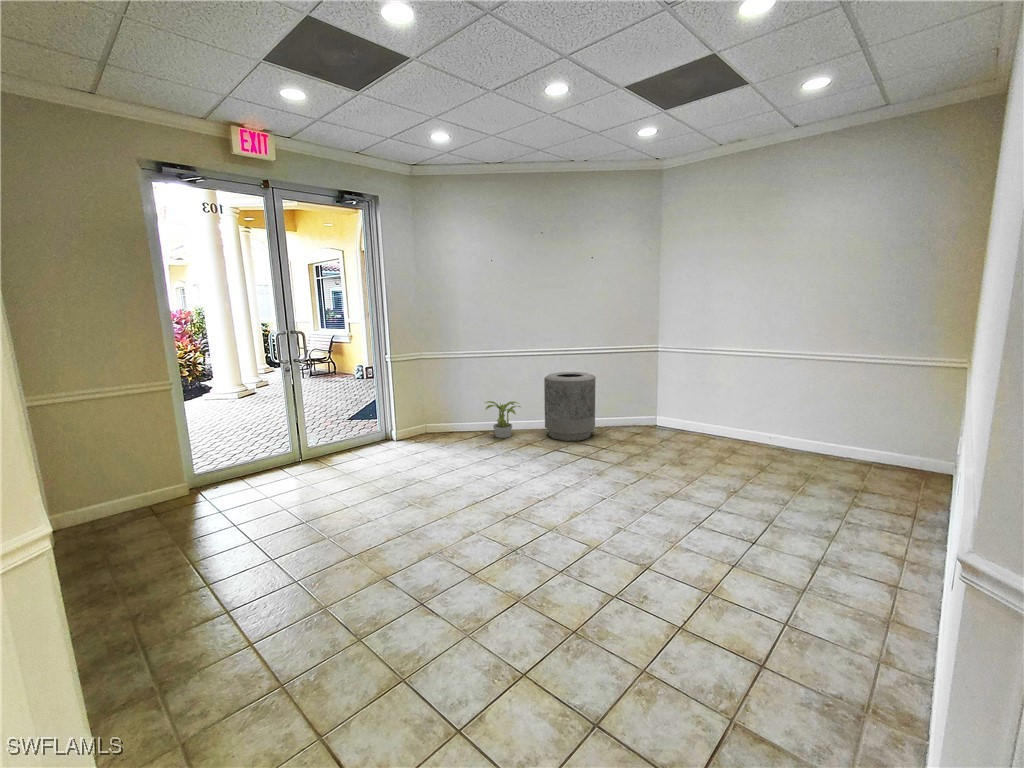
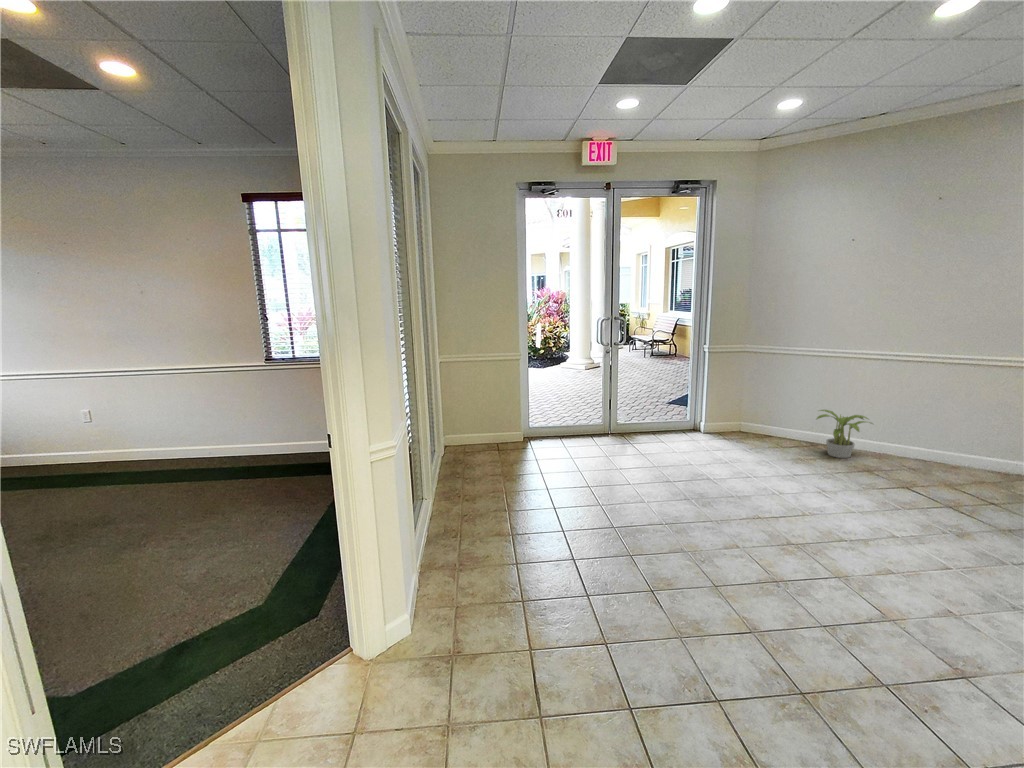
trash can: present [544,372,595,441] -> none [907,387,1016,487]

